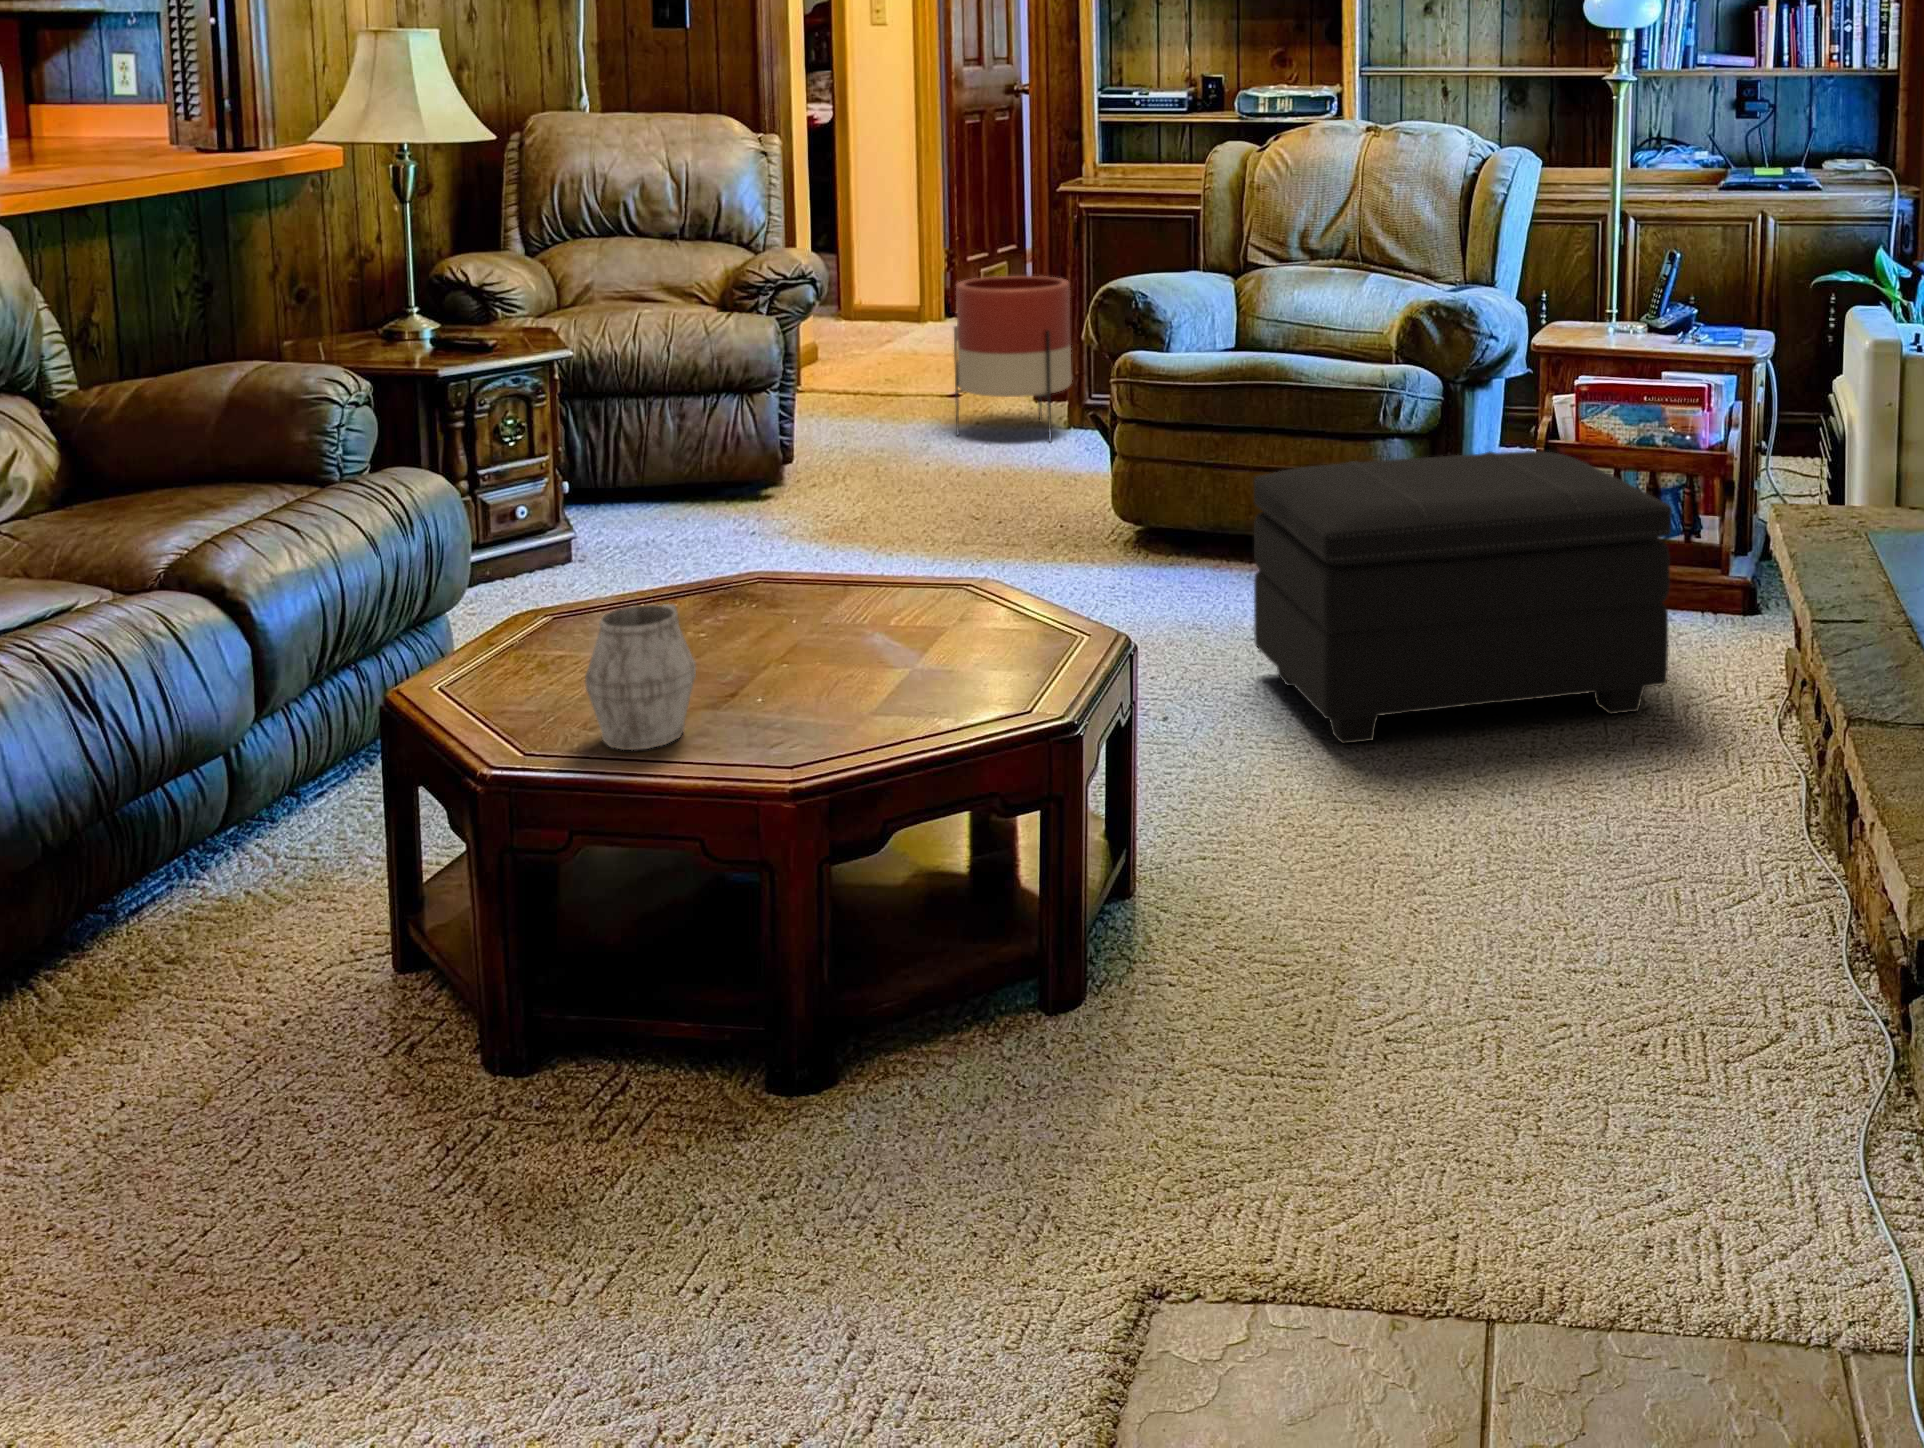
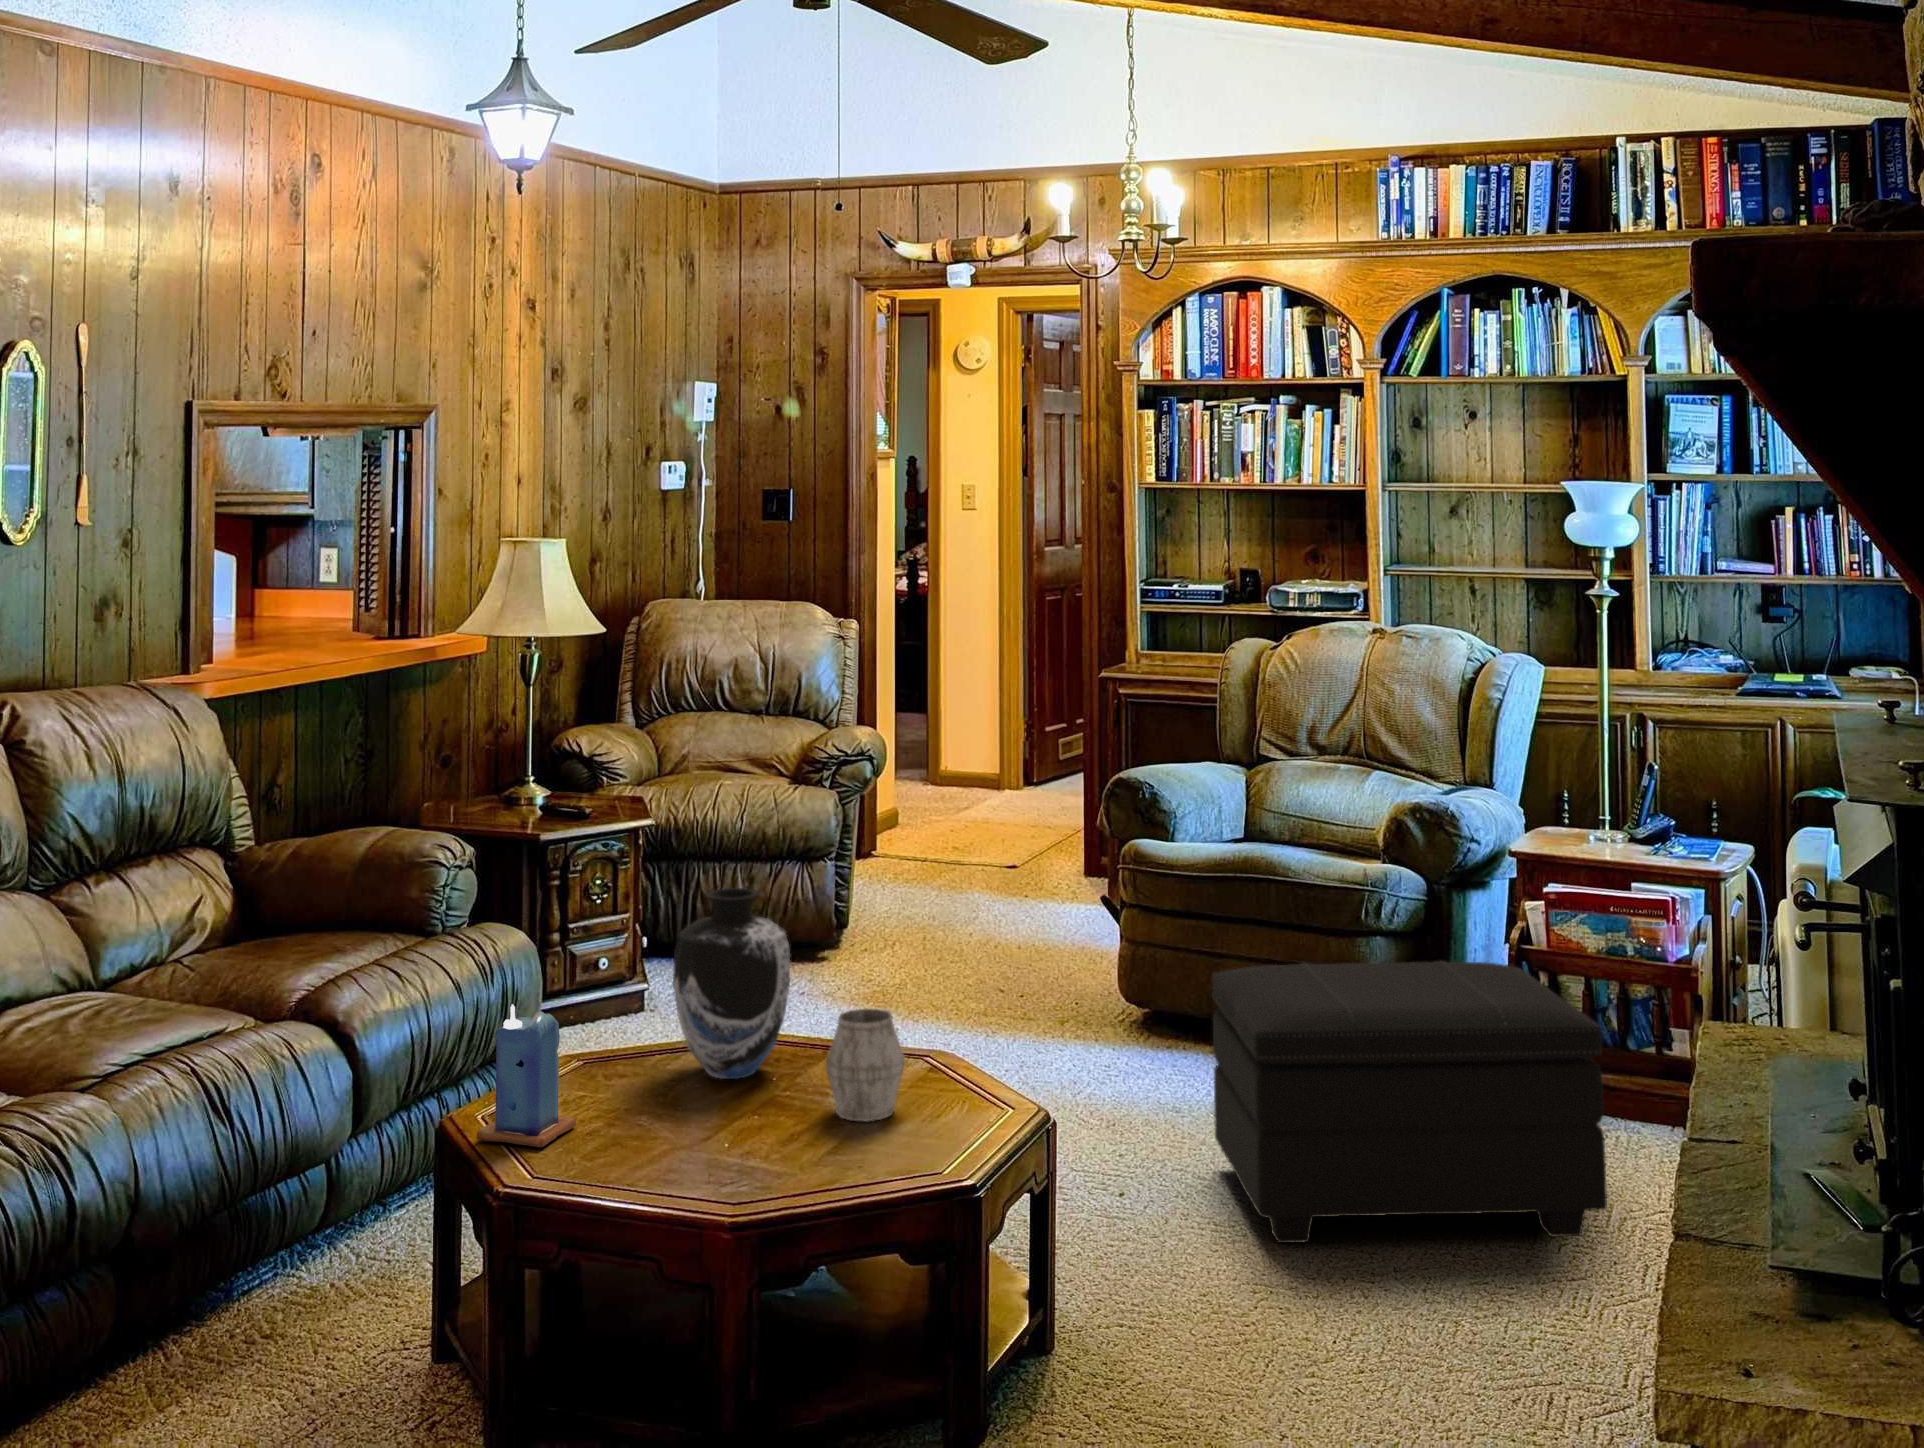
planter: present [954,276,1072,442] -> none [1001,759,1110,922]
vase: none [672,404,816,621] -> present [673,888,790,1079]
candle: none [447,551,572,715] -> present [476,1004,576,1148]
mug: present [585,604,696,750] -> present [826,1009,905,1121]

